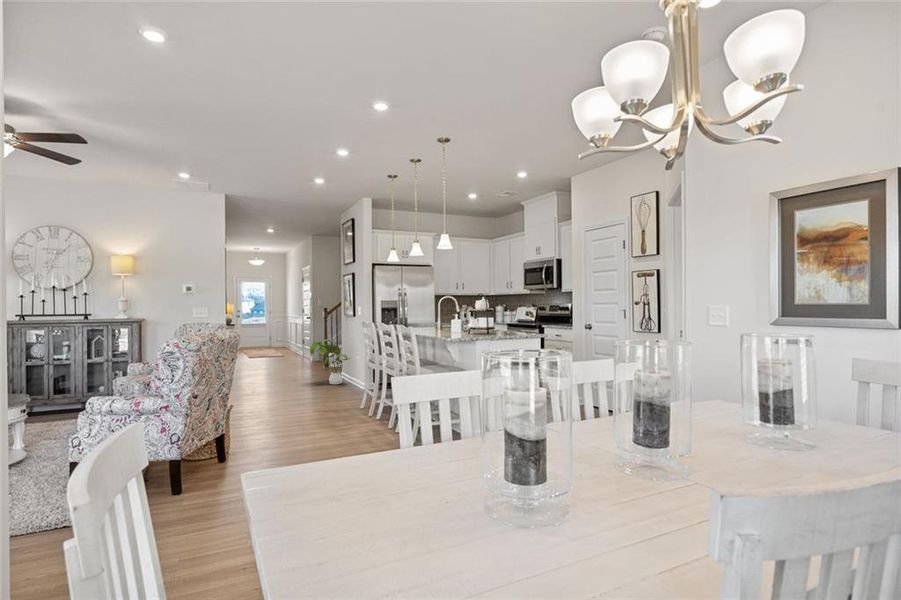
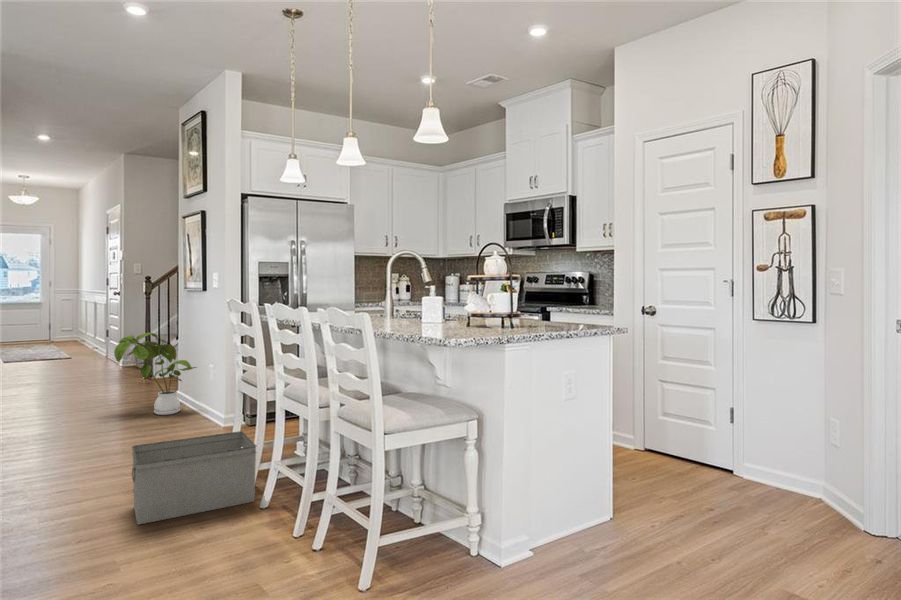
storage bin: none [321,386,374,422] -> present [132,431,256,524]

